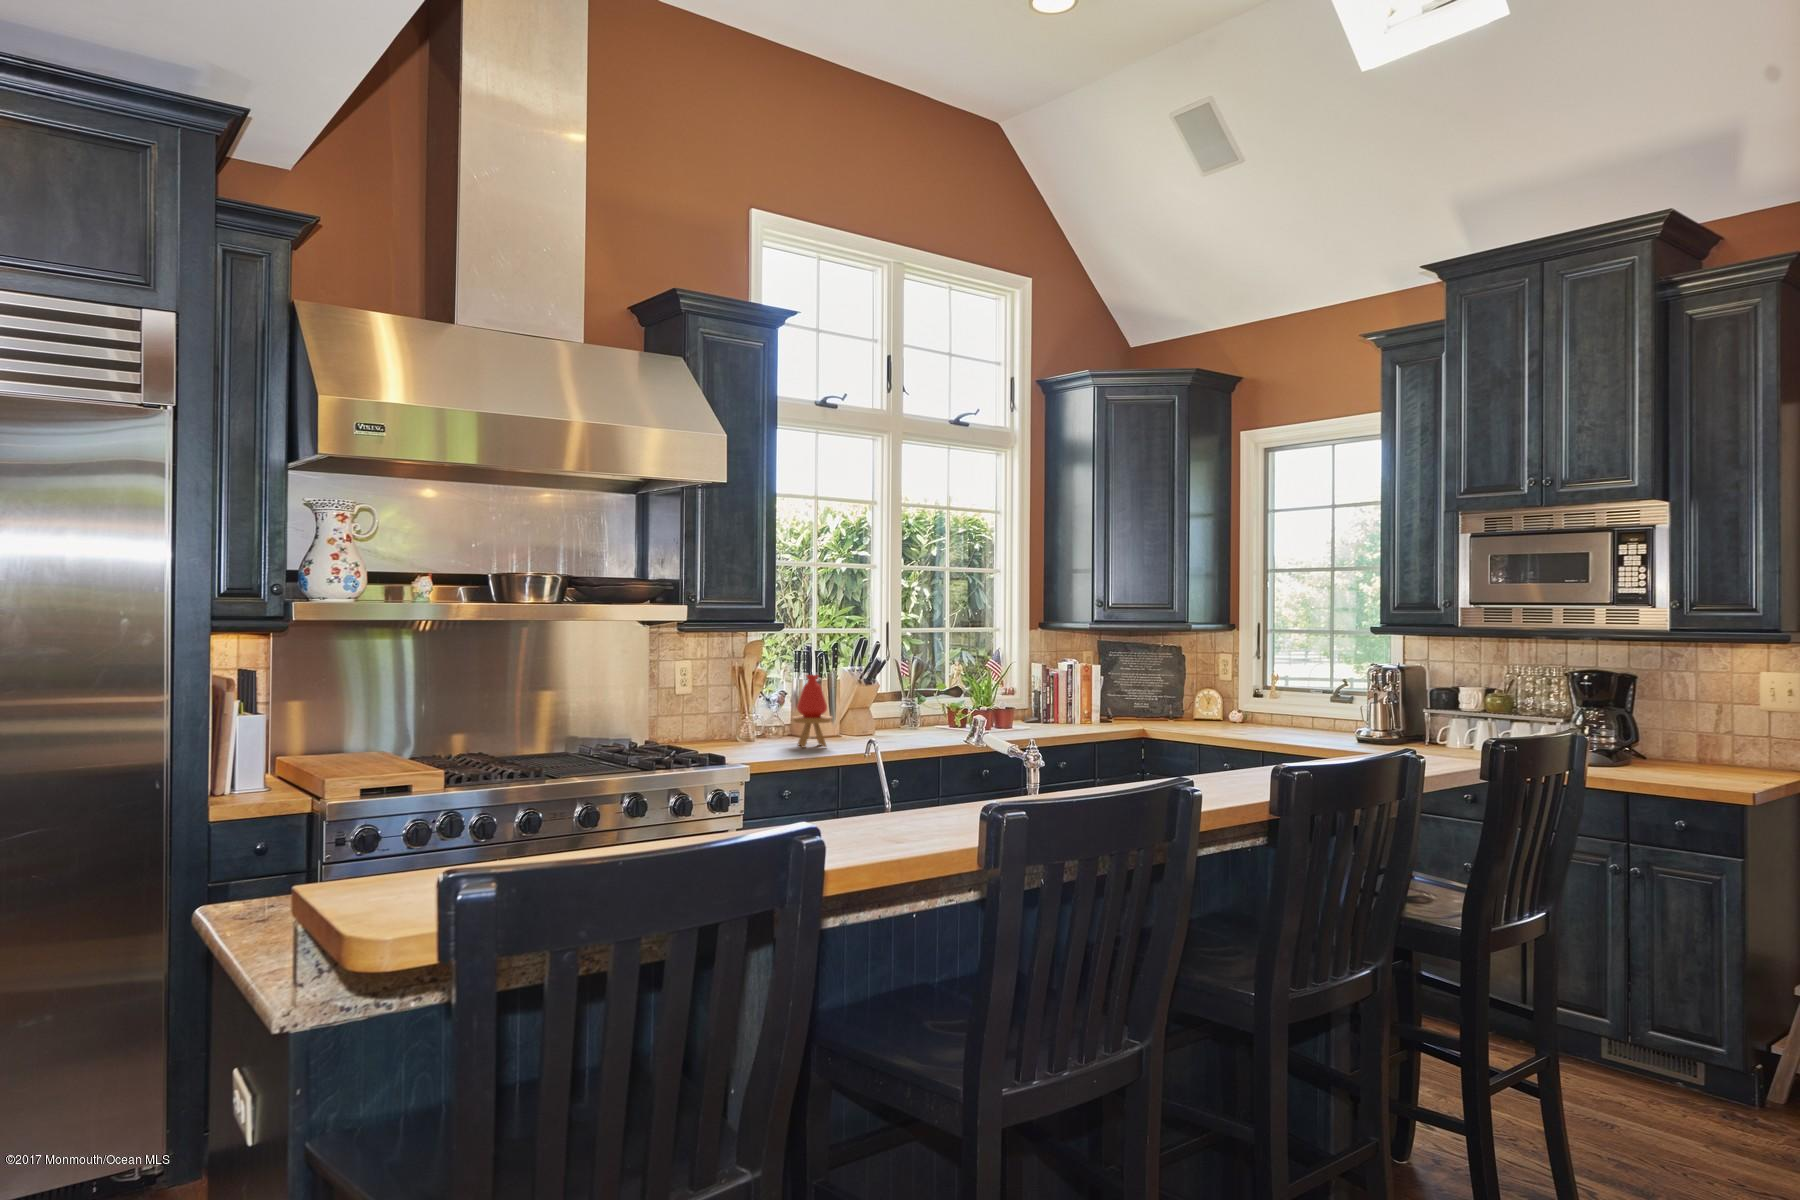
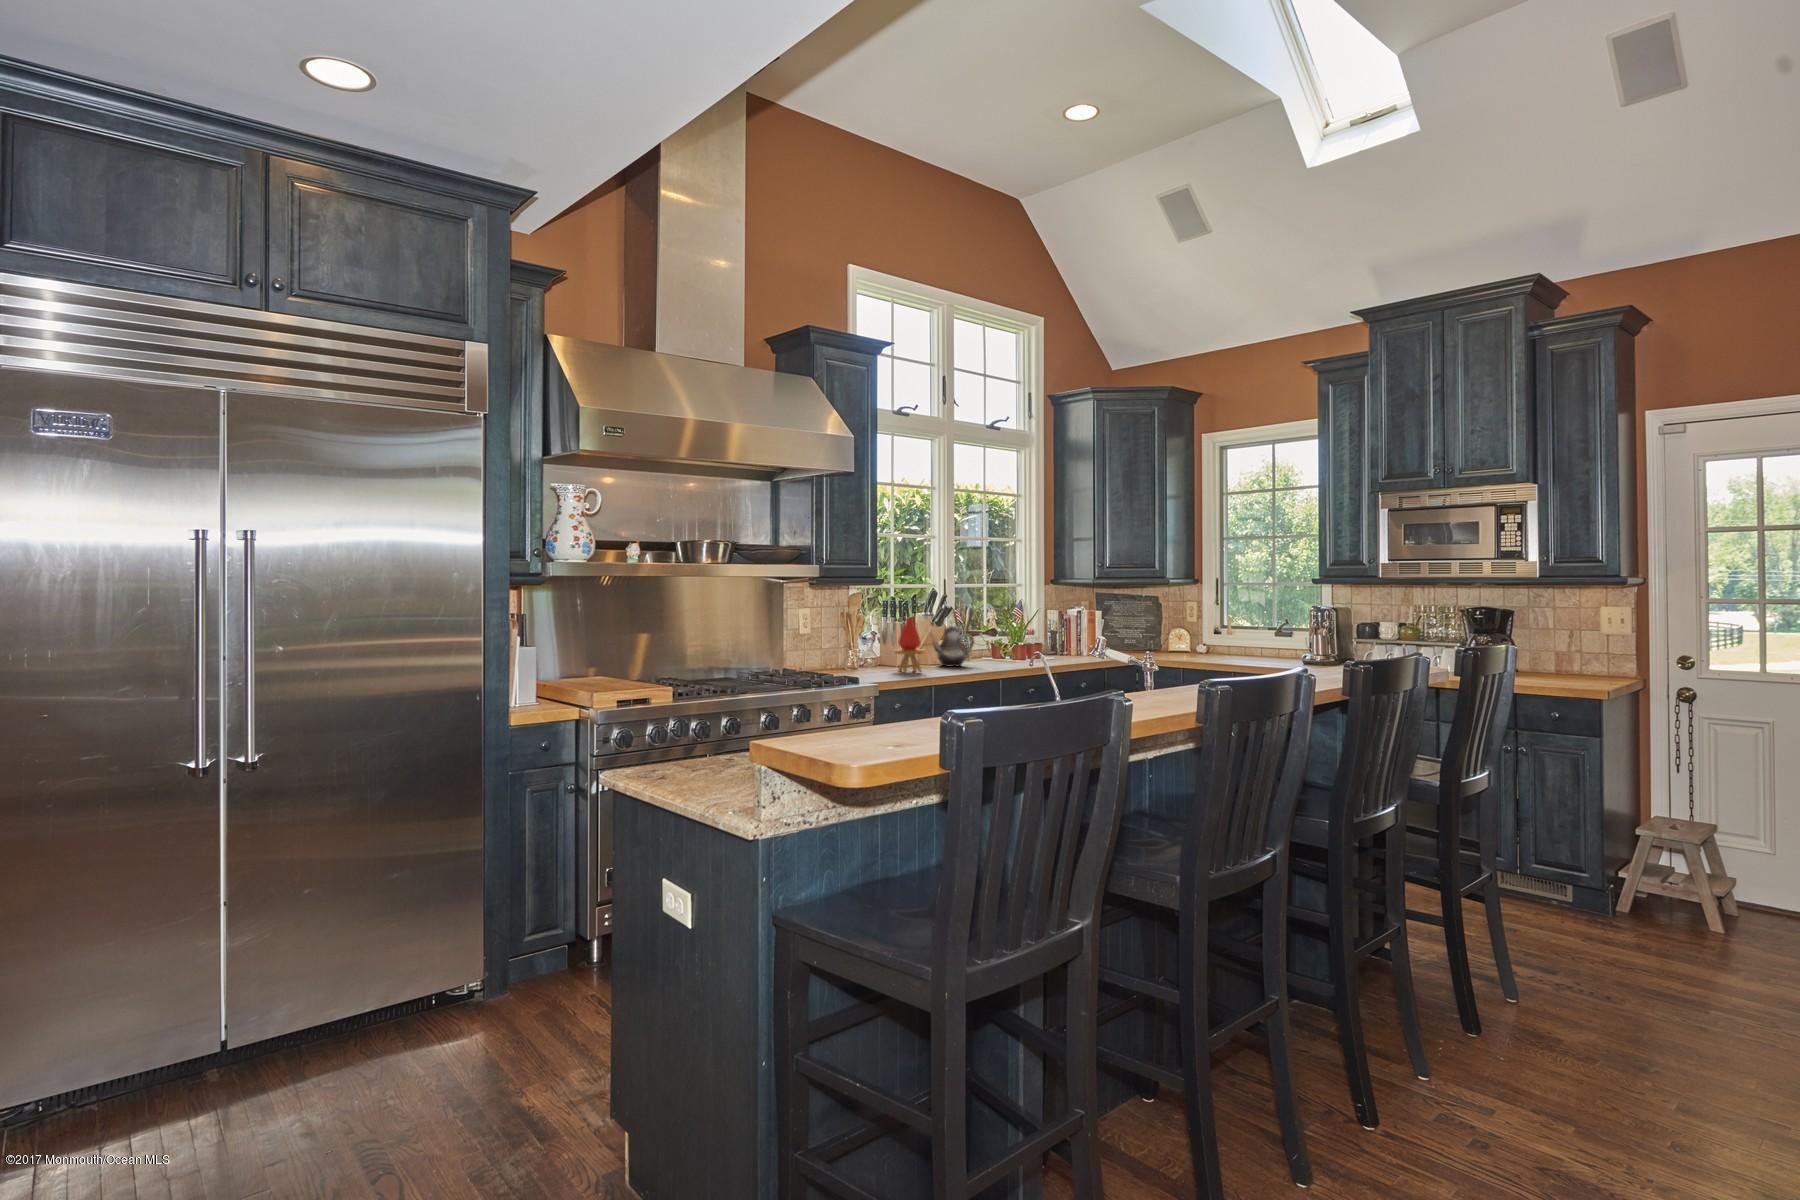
teapot: none [849,677,912,738] -> present [931,621,975,666]

